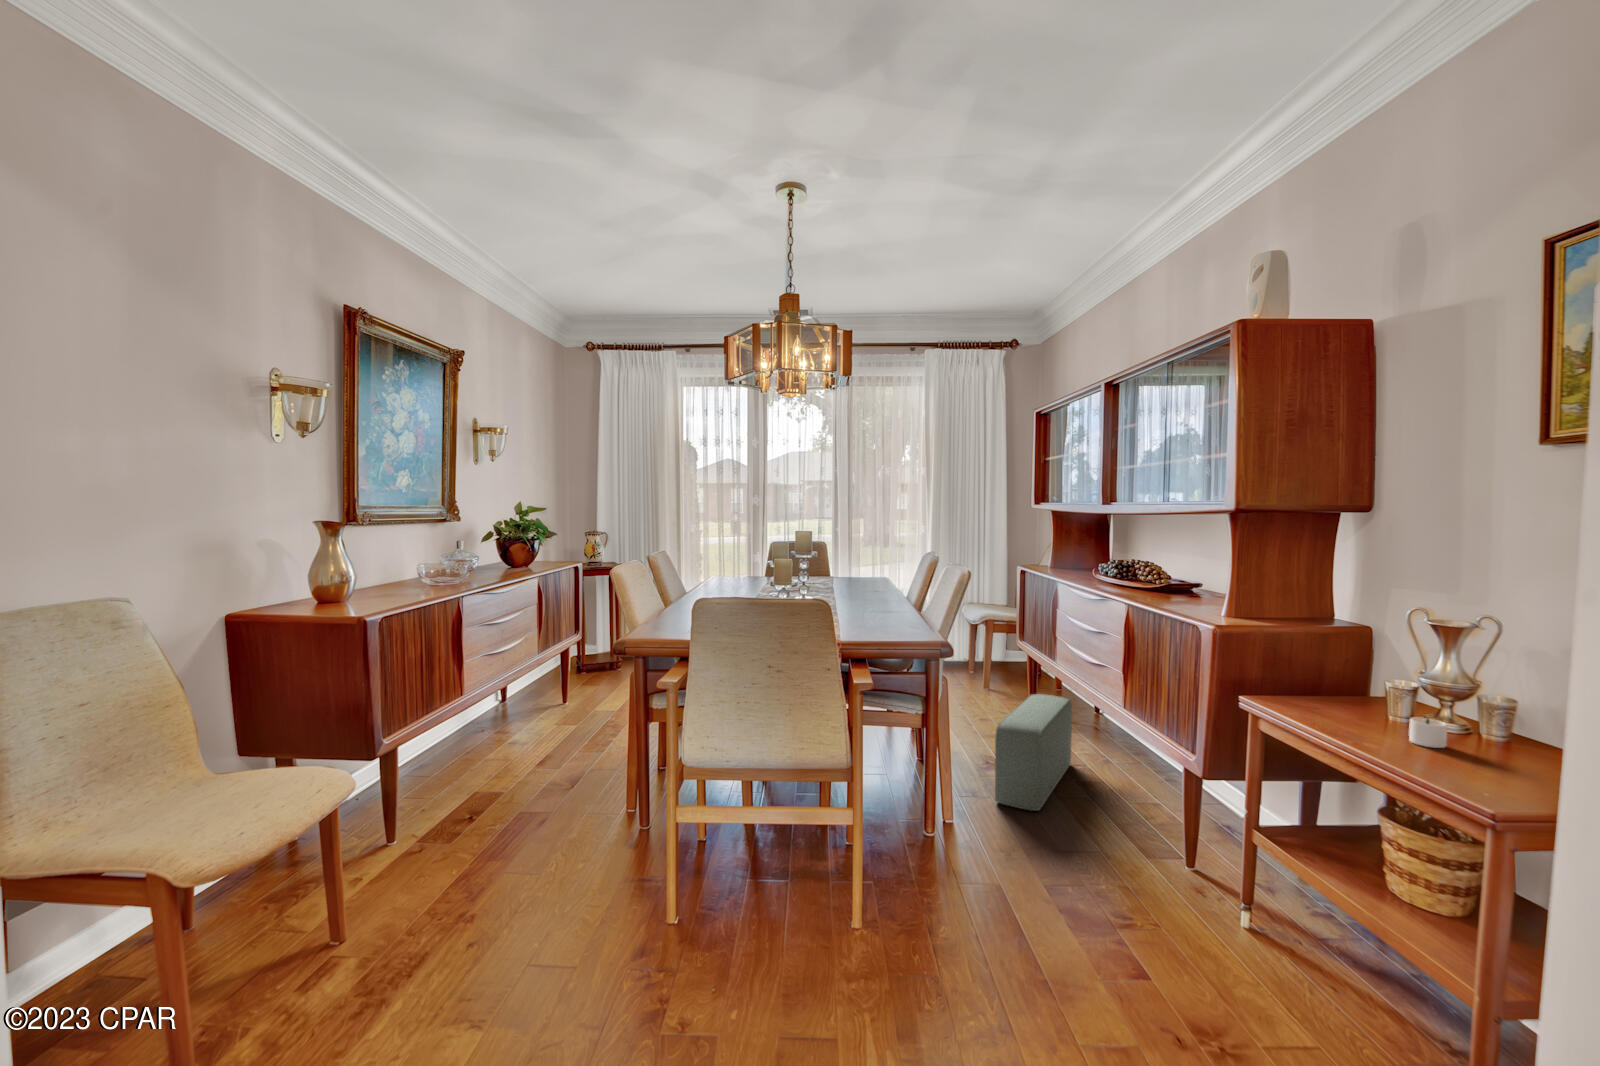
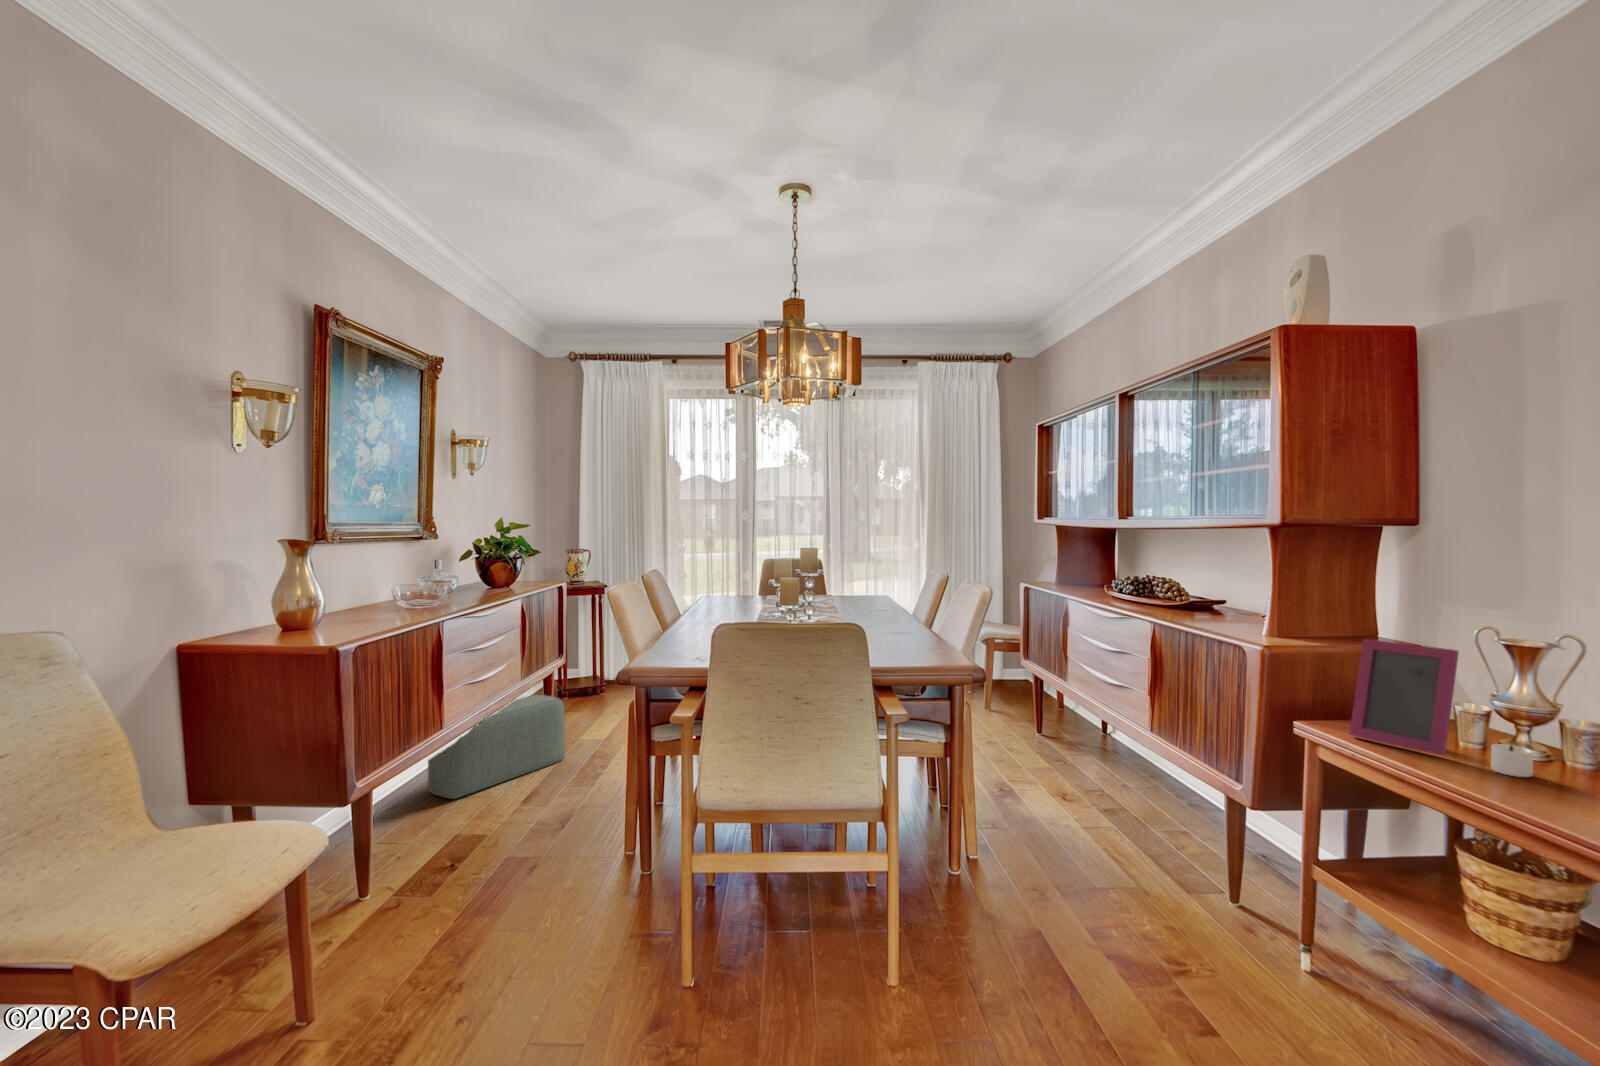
picture frame: none [1286,619,1387,728] -> present [1350,639,1459,756]
pouf: present [995,694,1072,811] -> present [428,695,565,799]

